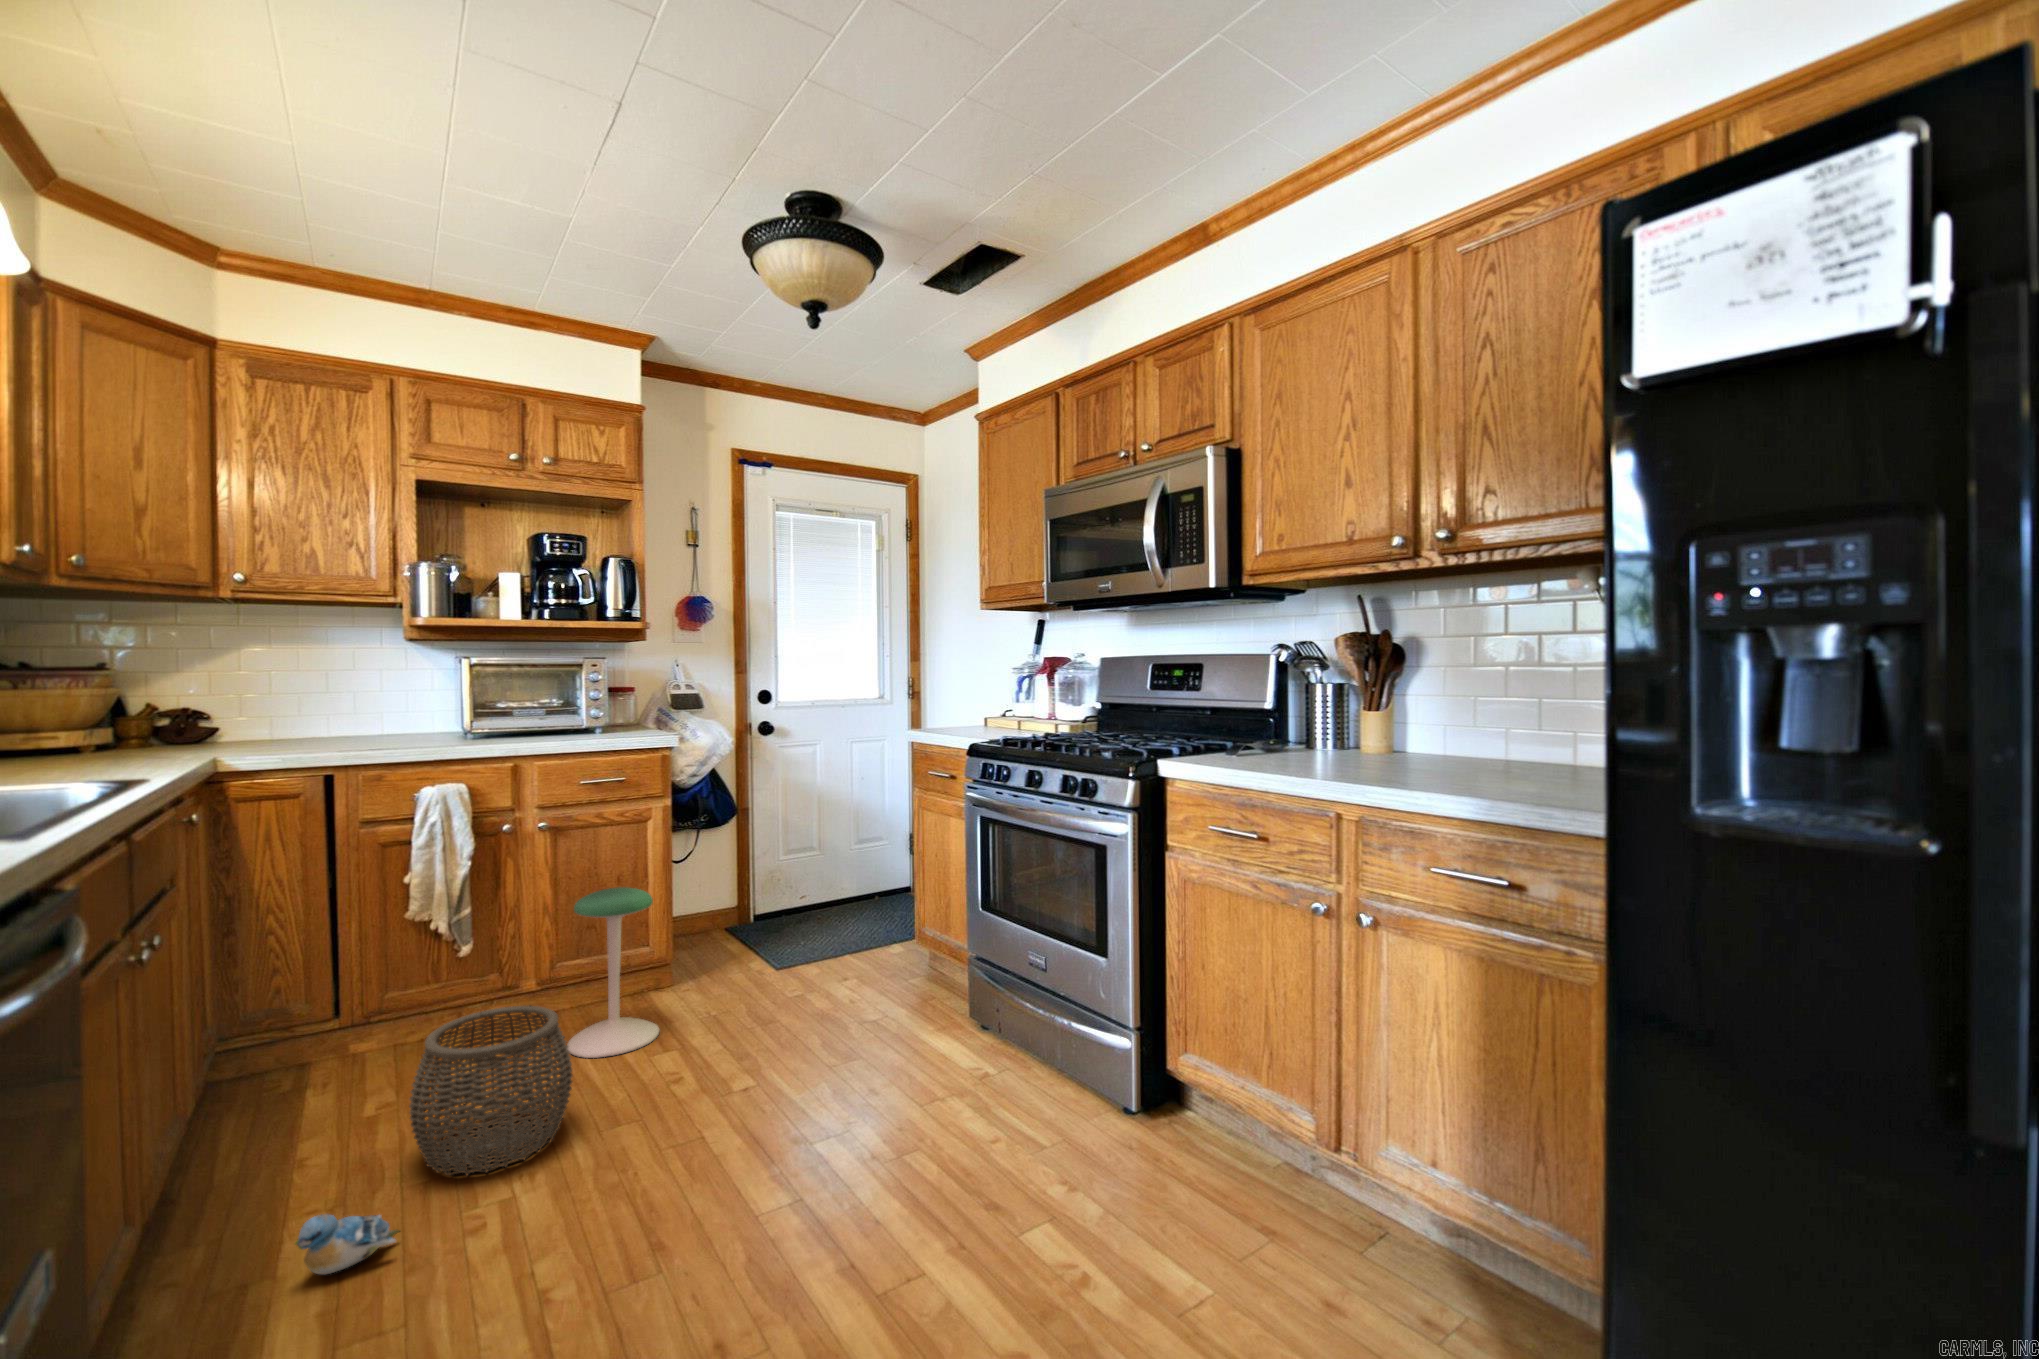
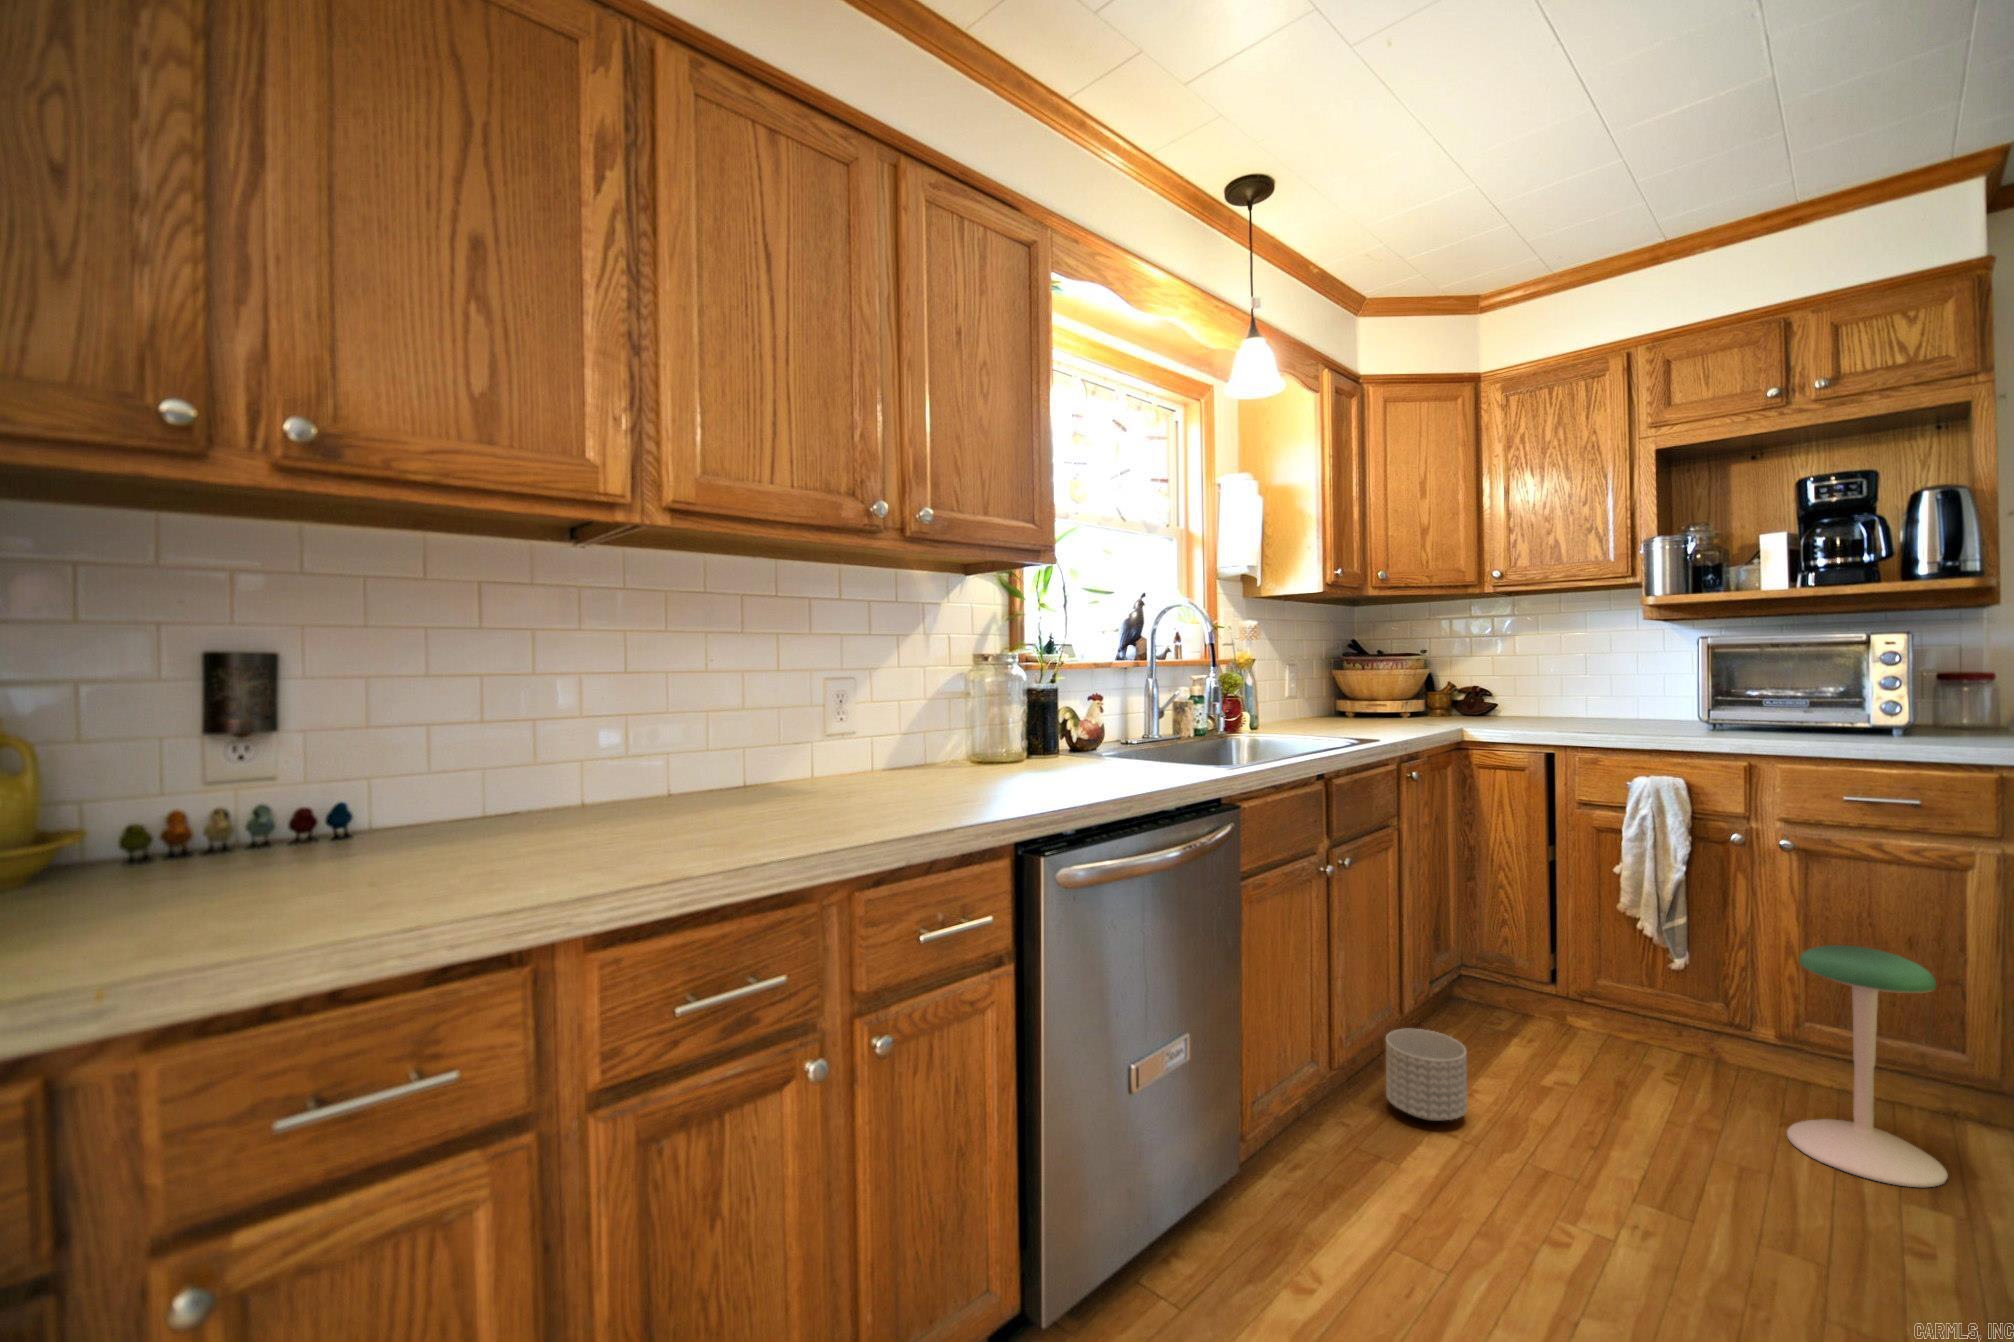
woven basket: present [409,1006,573,1175] -> none [1542,1024,1734,1217]
planter: none [197,1111,314,1229] -> present [1386,1029,1467,1121]
plush toy: present [295,1214,400,1274] -> none [1411,1132,1499,1201]

